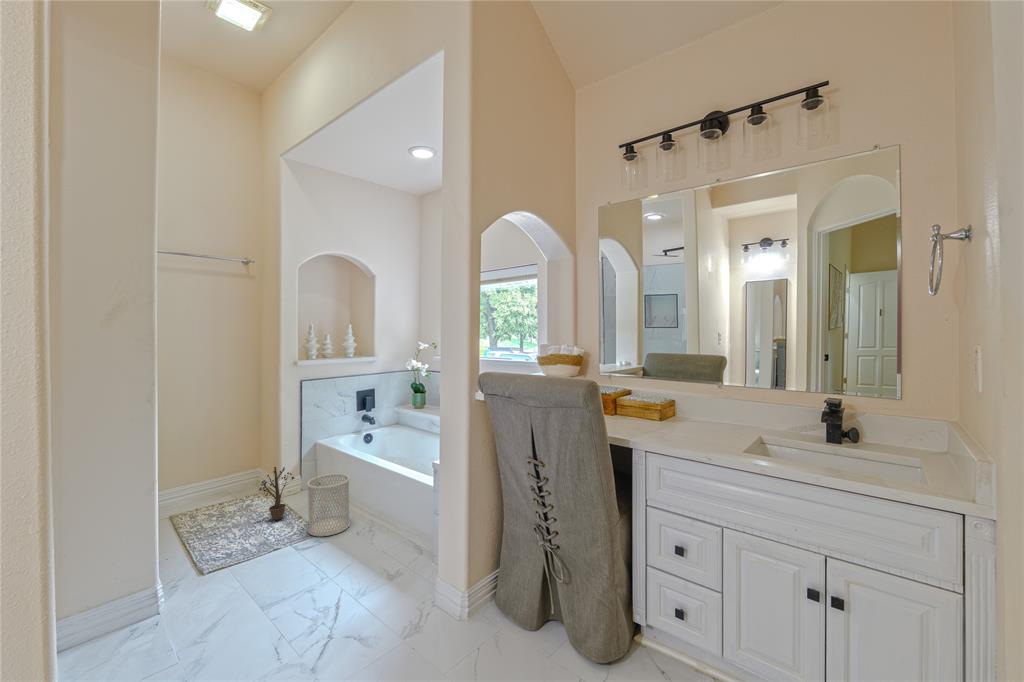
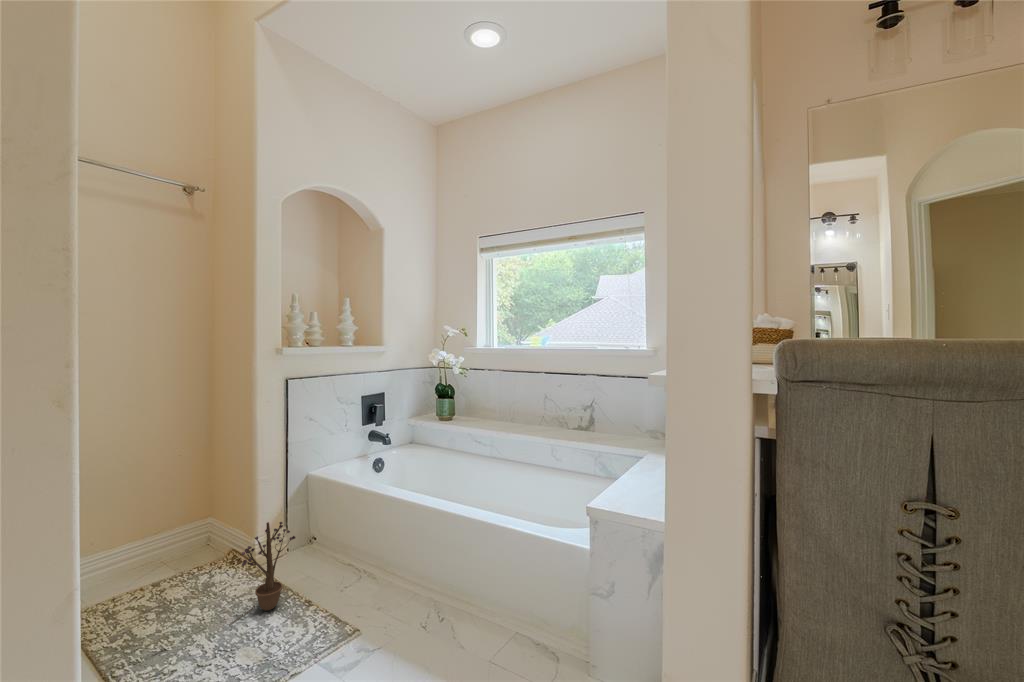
wastebasket: present [307,474,350,536] -> none [333,529,400,639]

